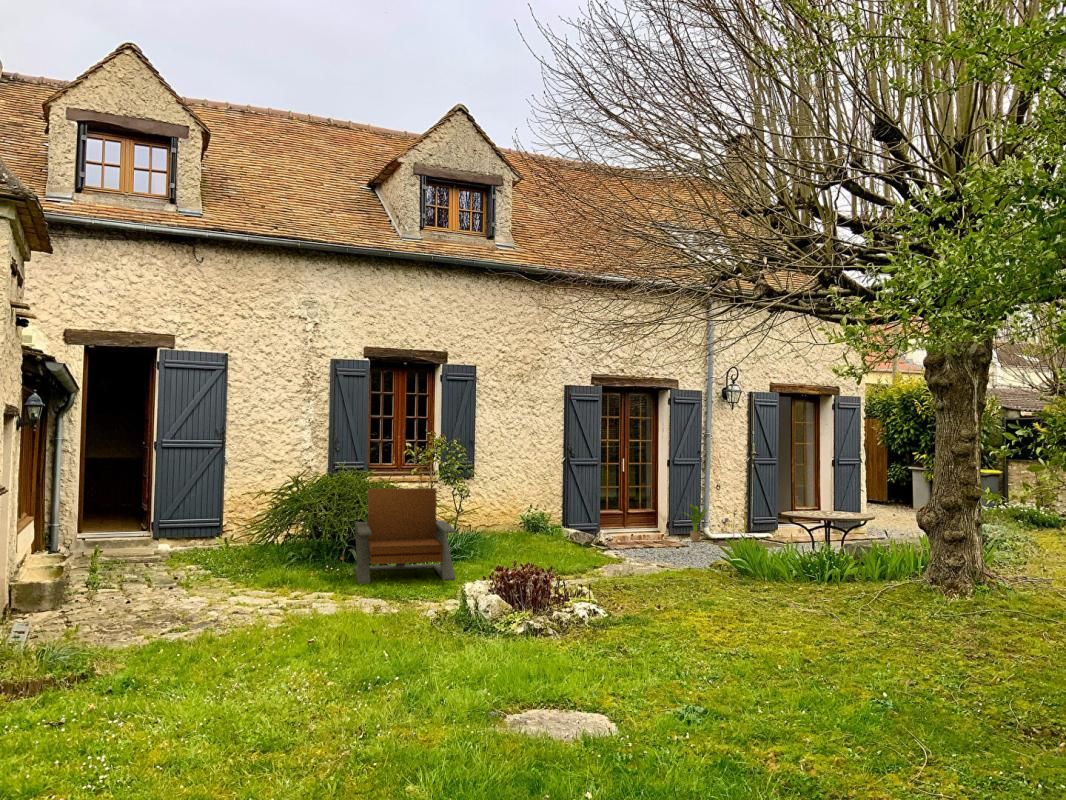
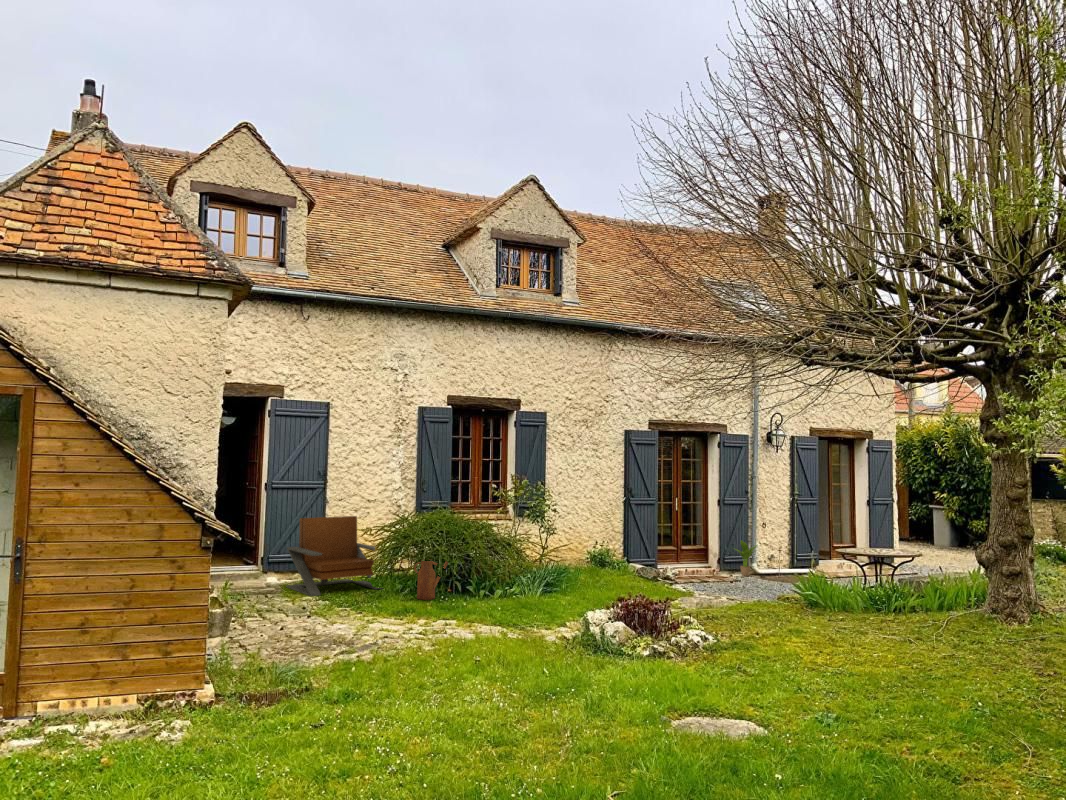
lounge chair: present [354,488,456,584] -> present [286,516,382,596]
watering can: none [311,525,347,568] -> present [414,559,448,600]

